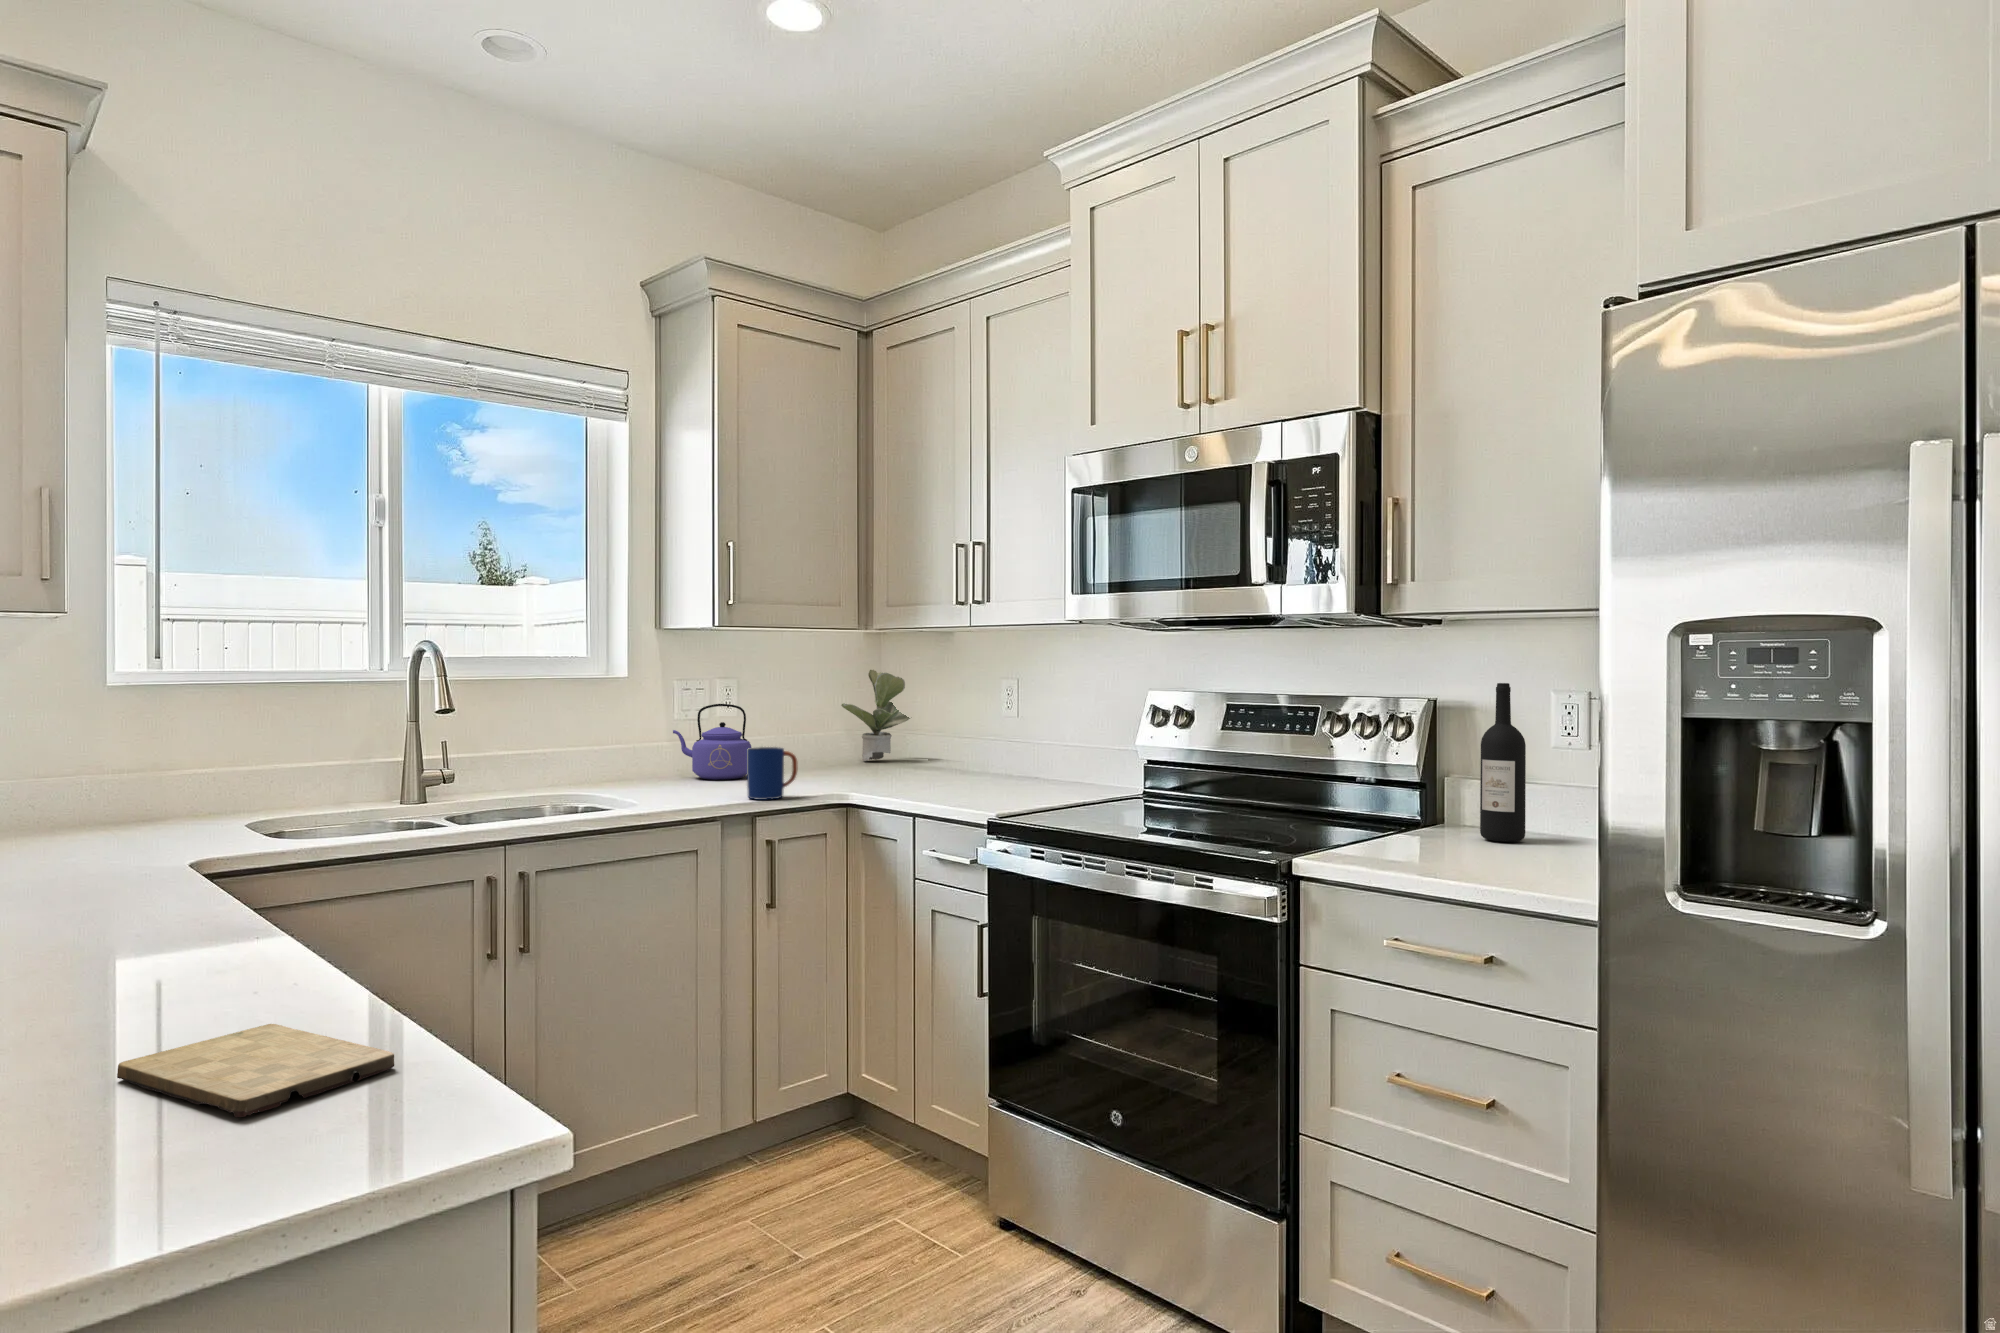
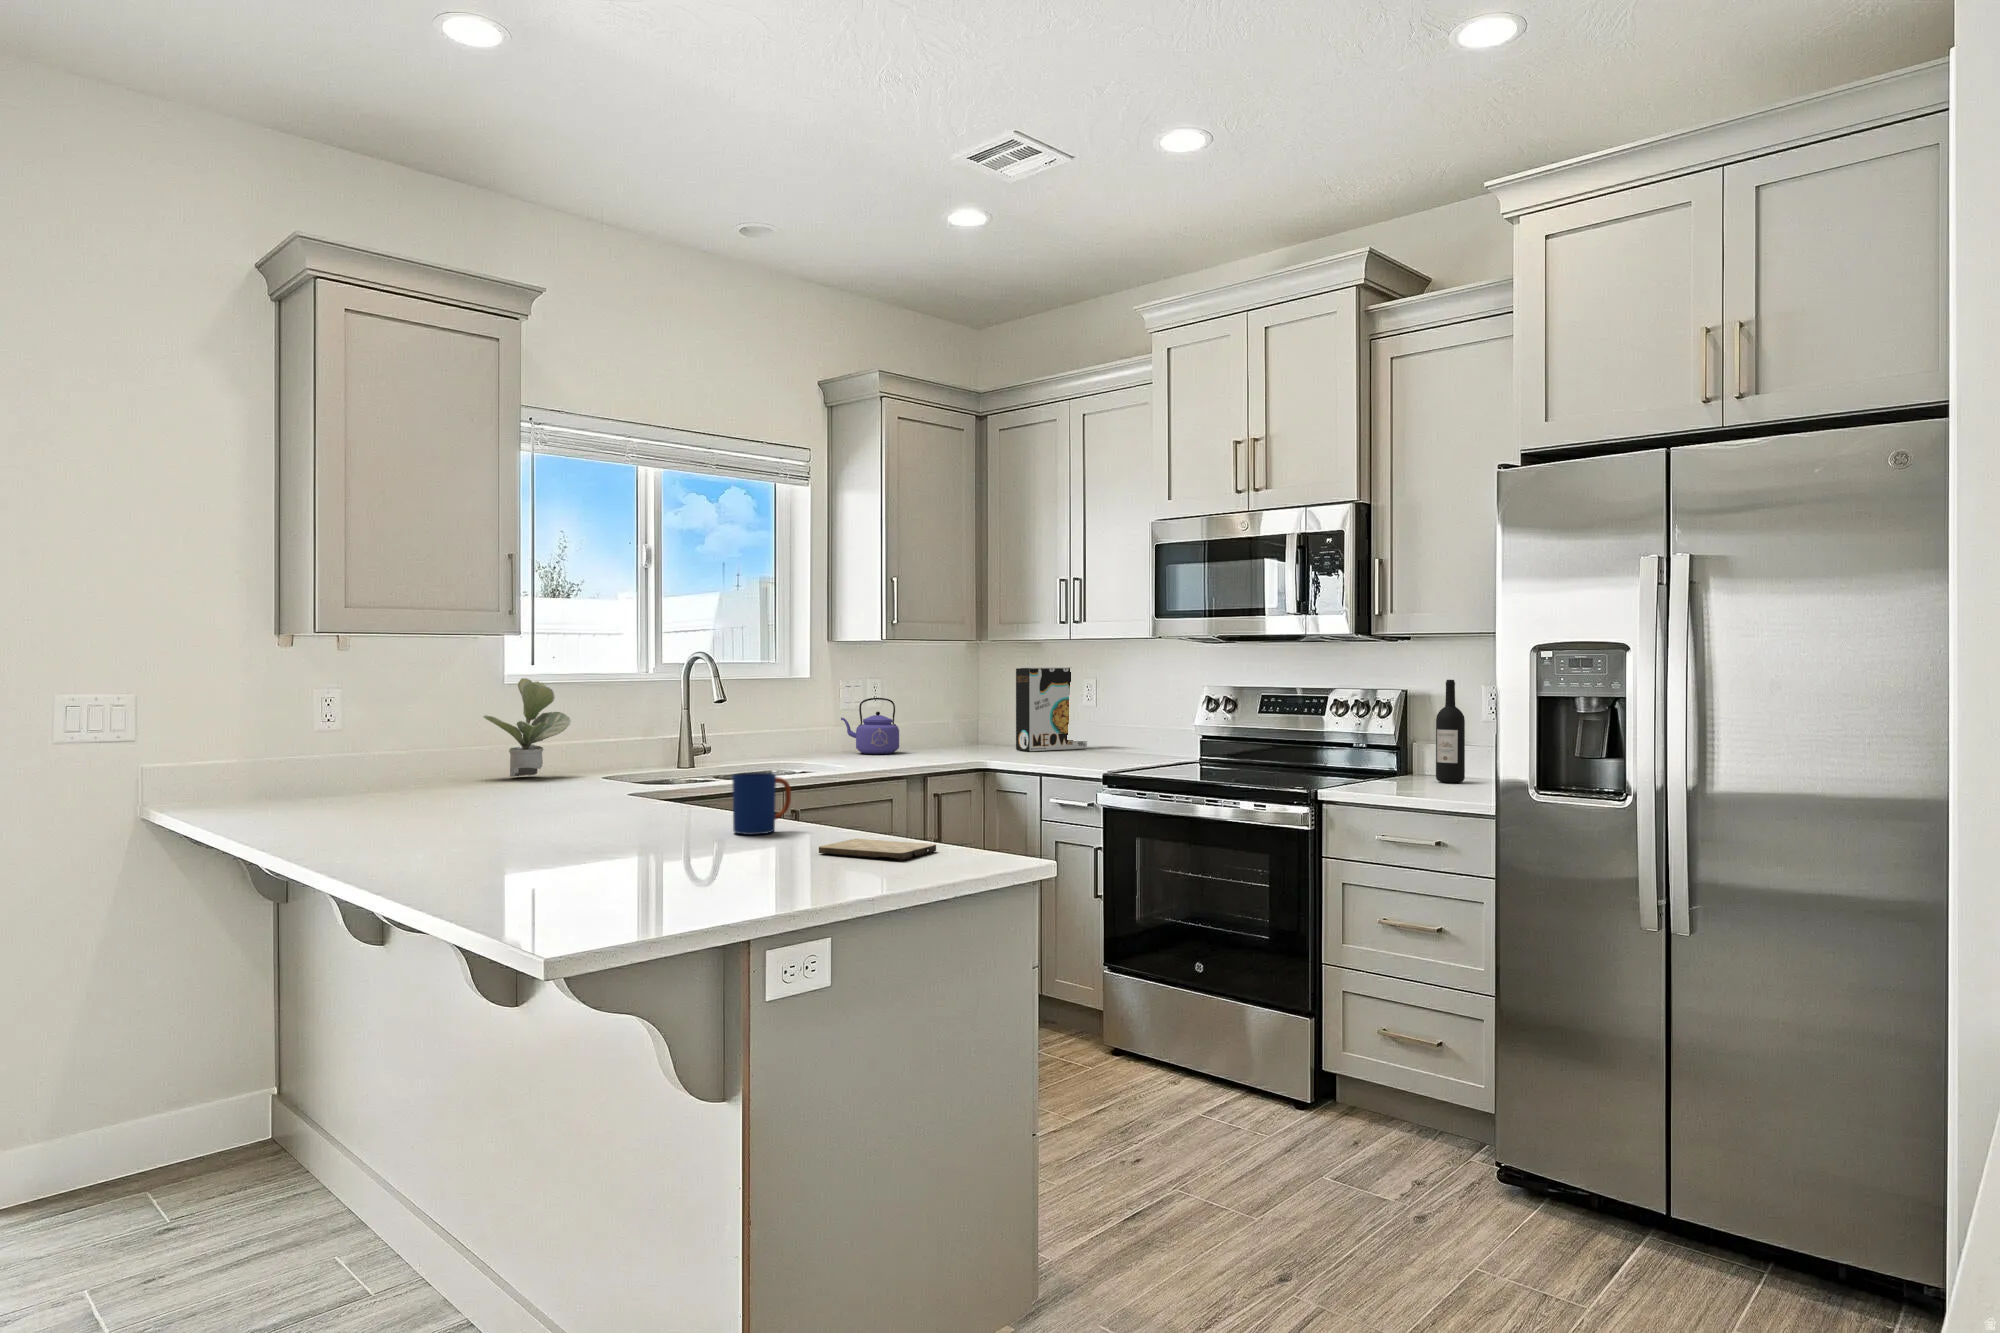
cereal box: none [912,664,1009,775] -> present [1016,668,1087,751]
potted plant: present [841,670,910,760] -> present [483,678,571,777]
mug: present [747,747,798,800] -> present [732,773,791,835]

